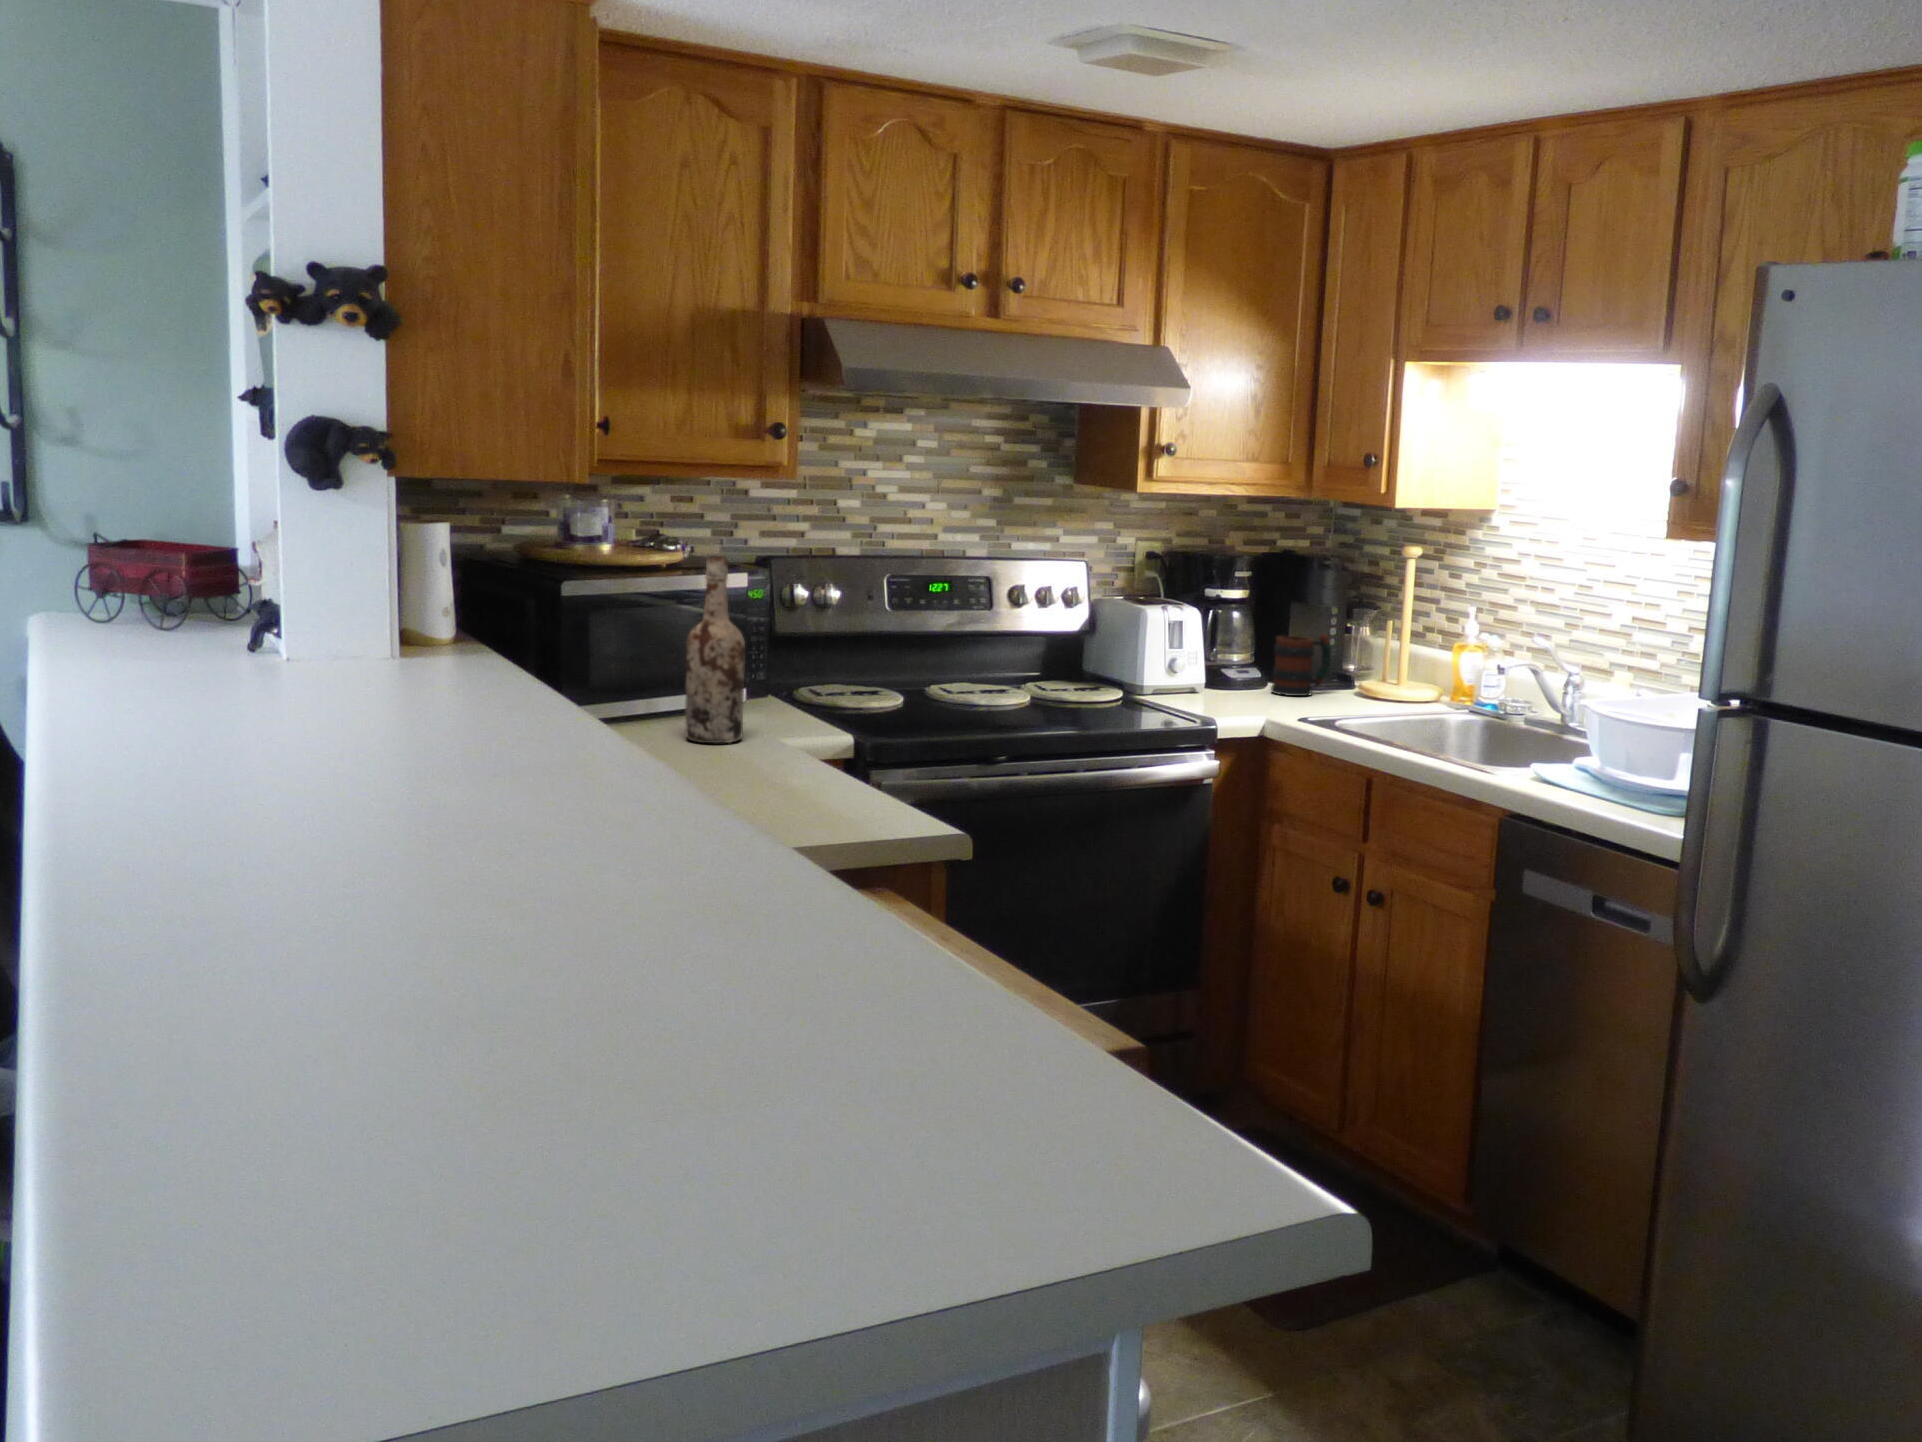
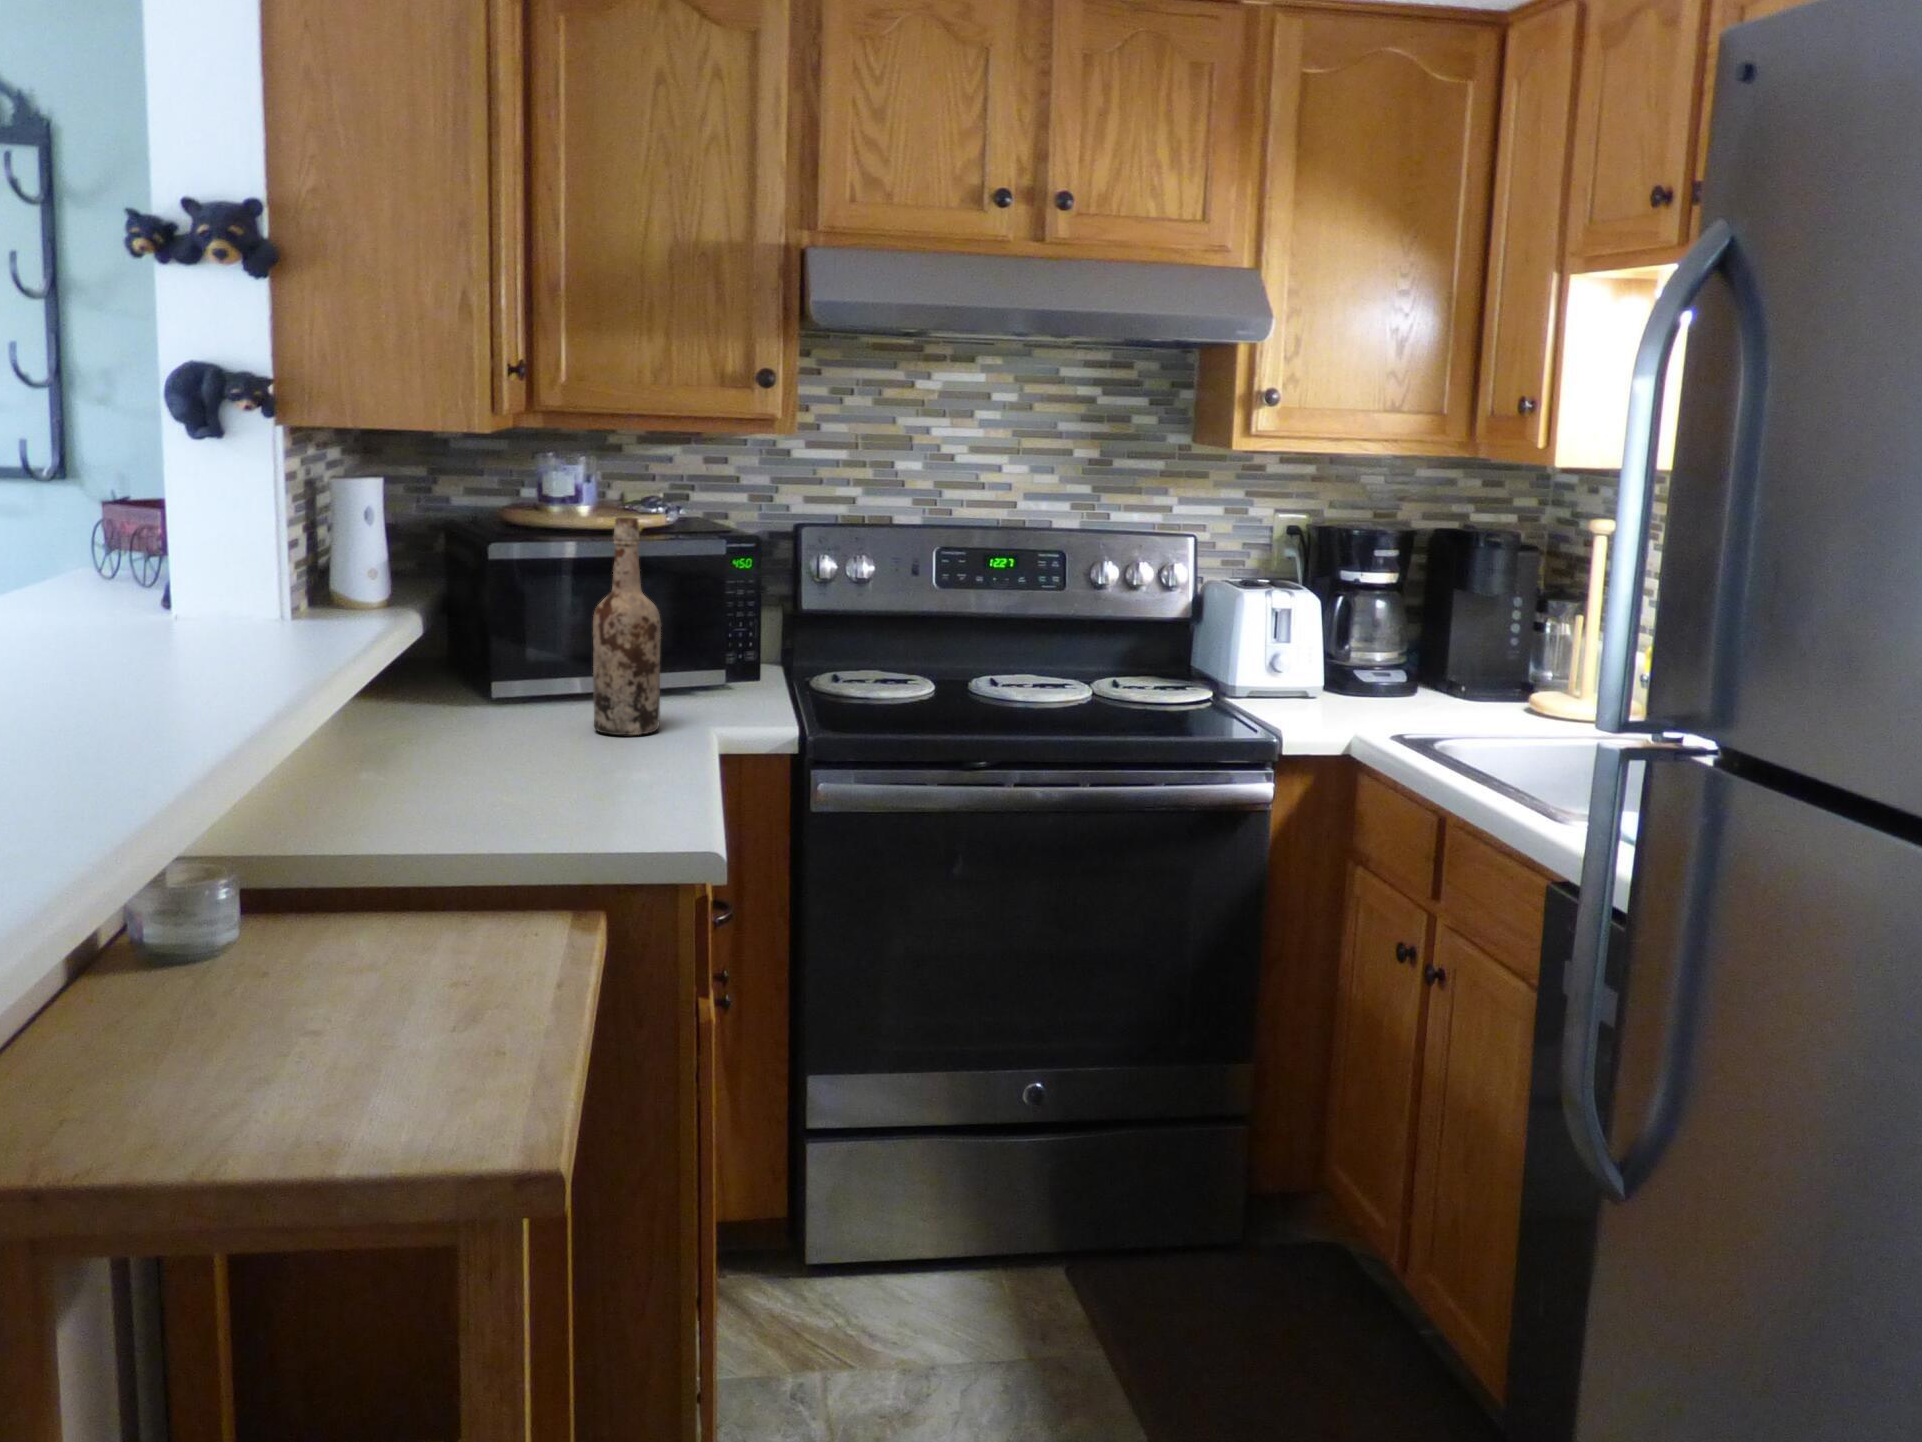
mug: present [1271,635,1331,696] -> none [1412,631,1494,709]

